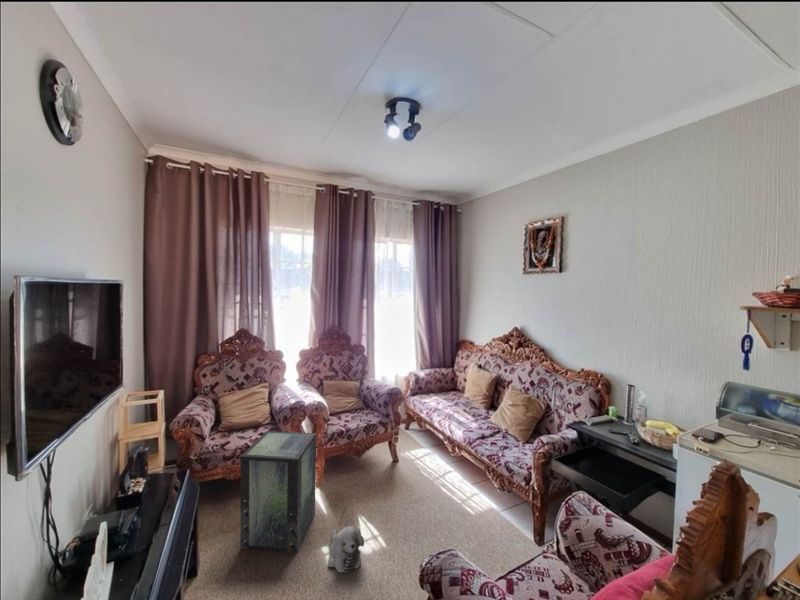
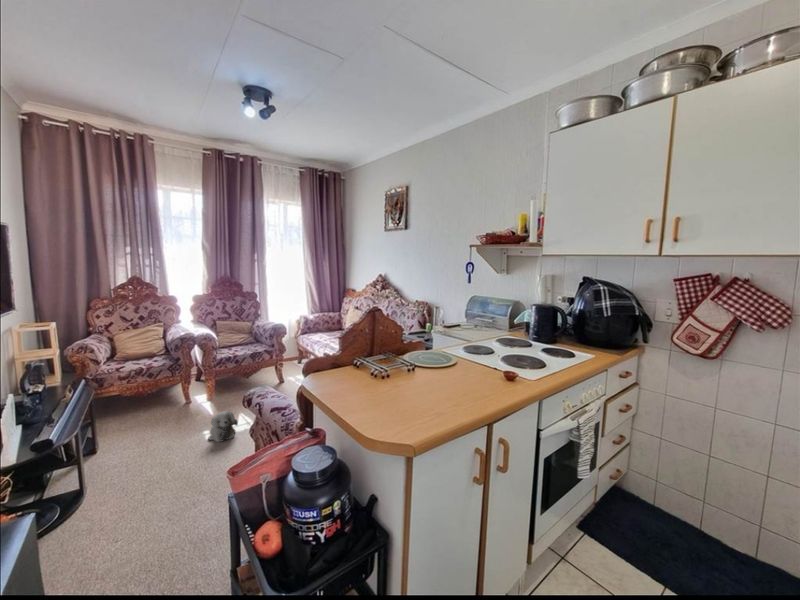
storage box: present [240,431,316,553] -> none [131,353,204,438]

